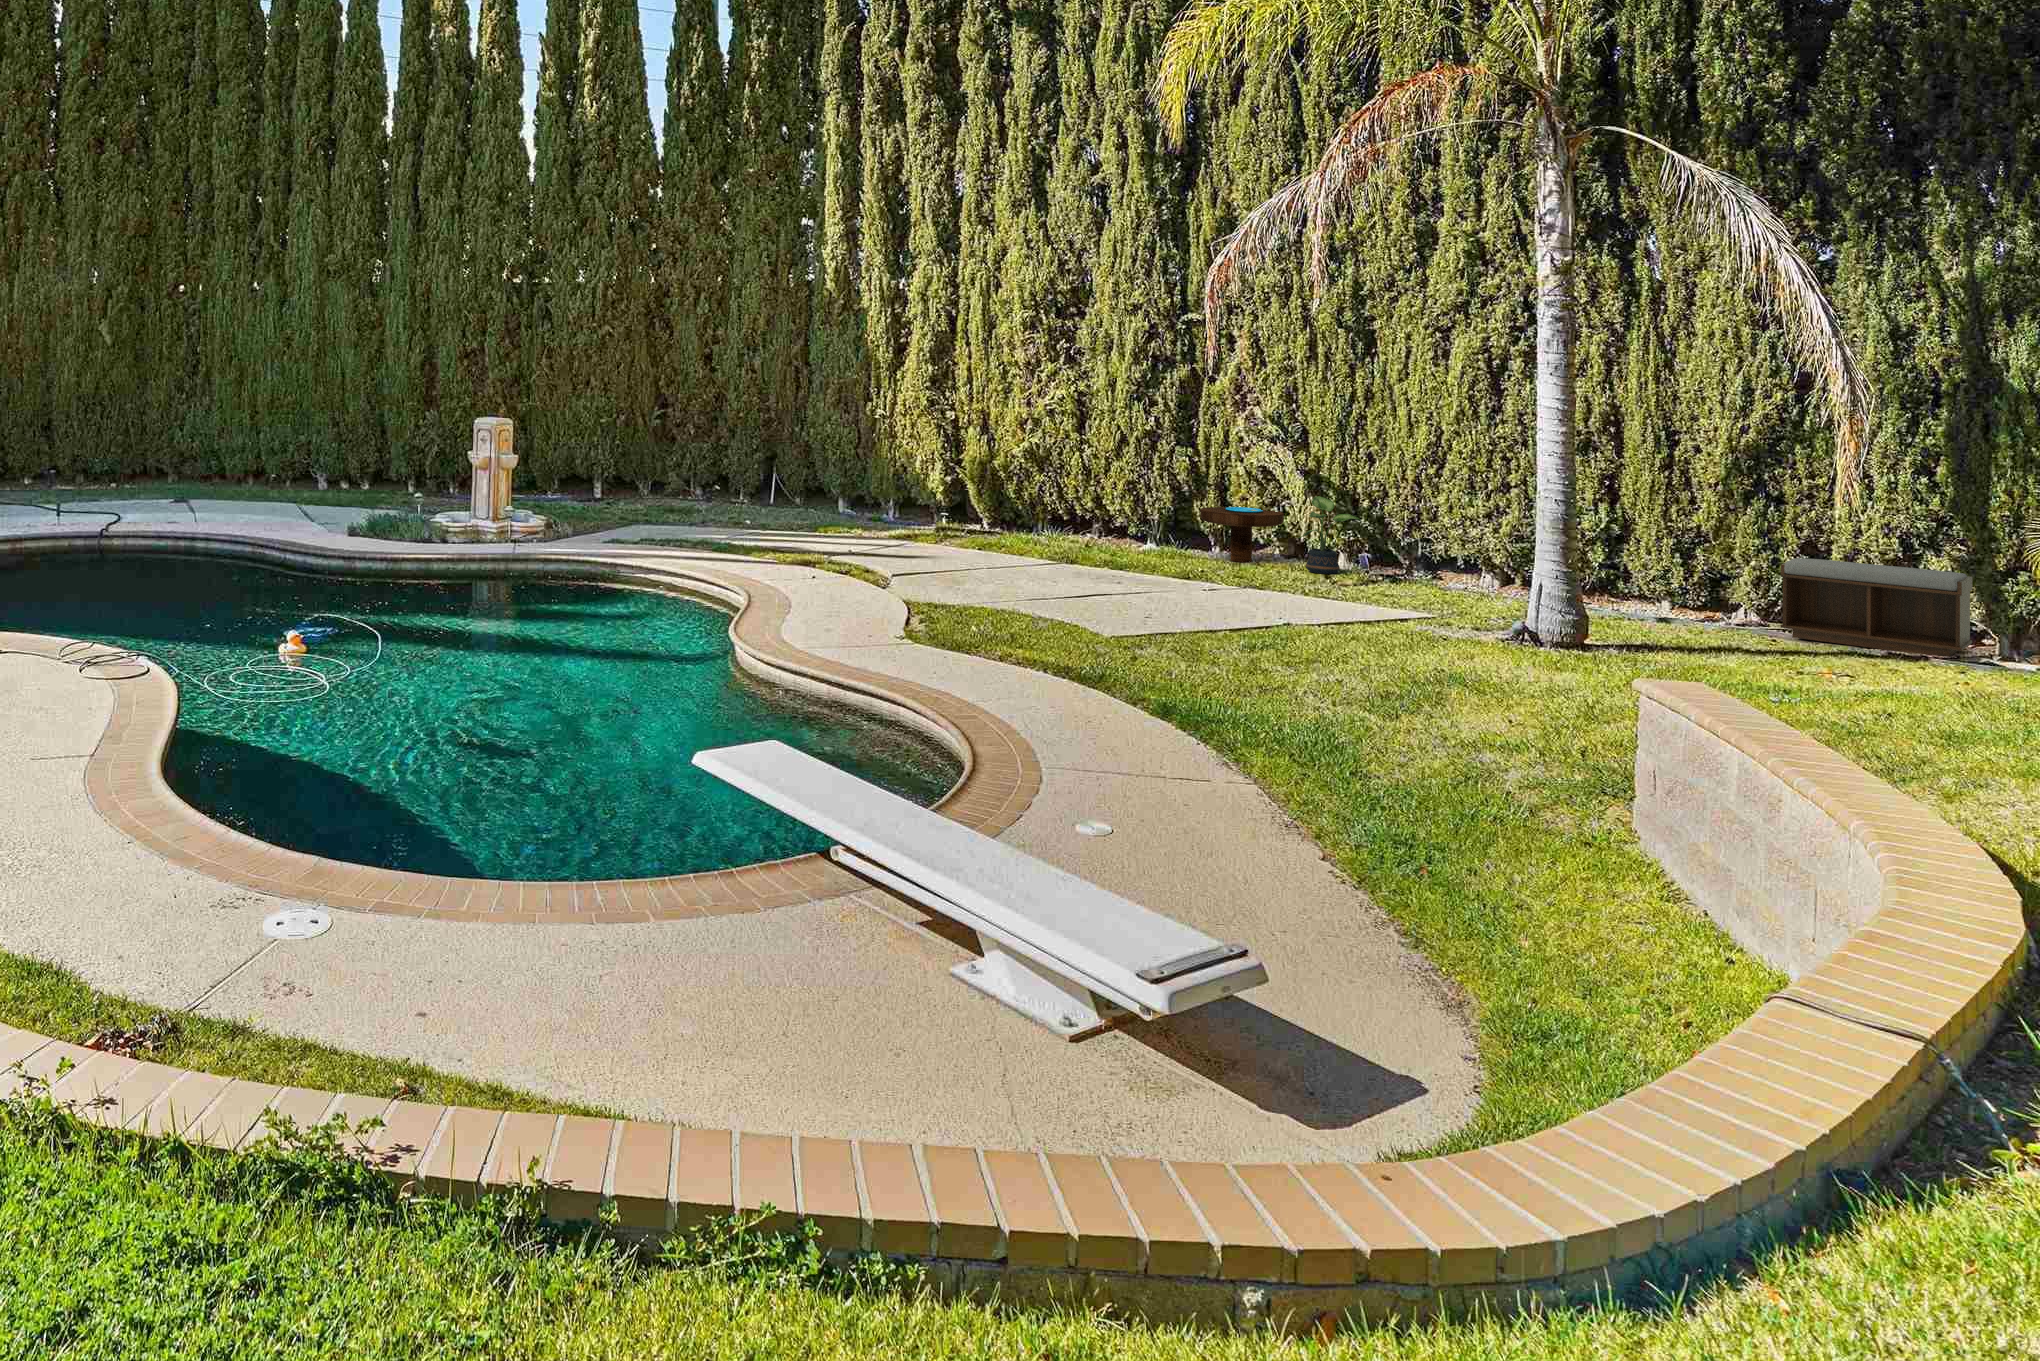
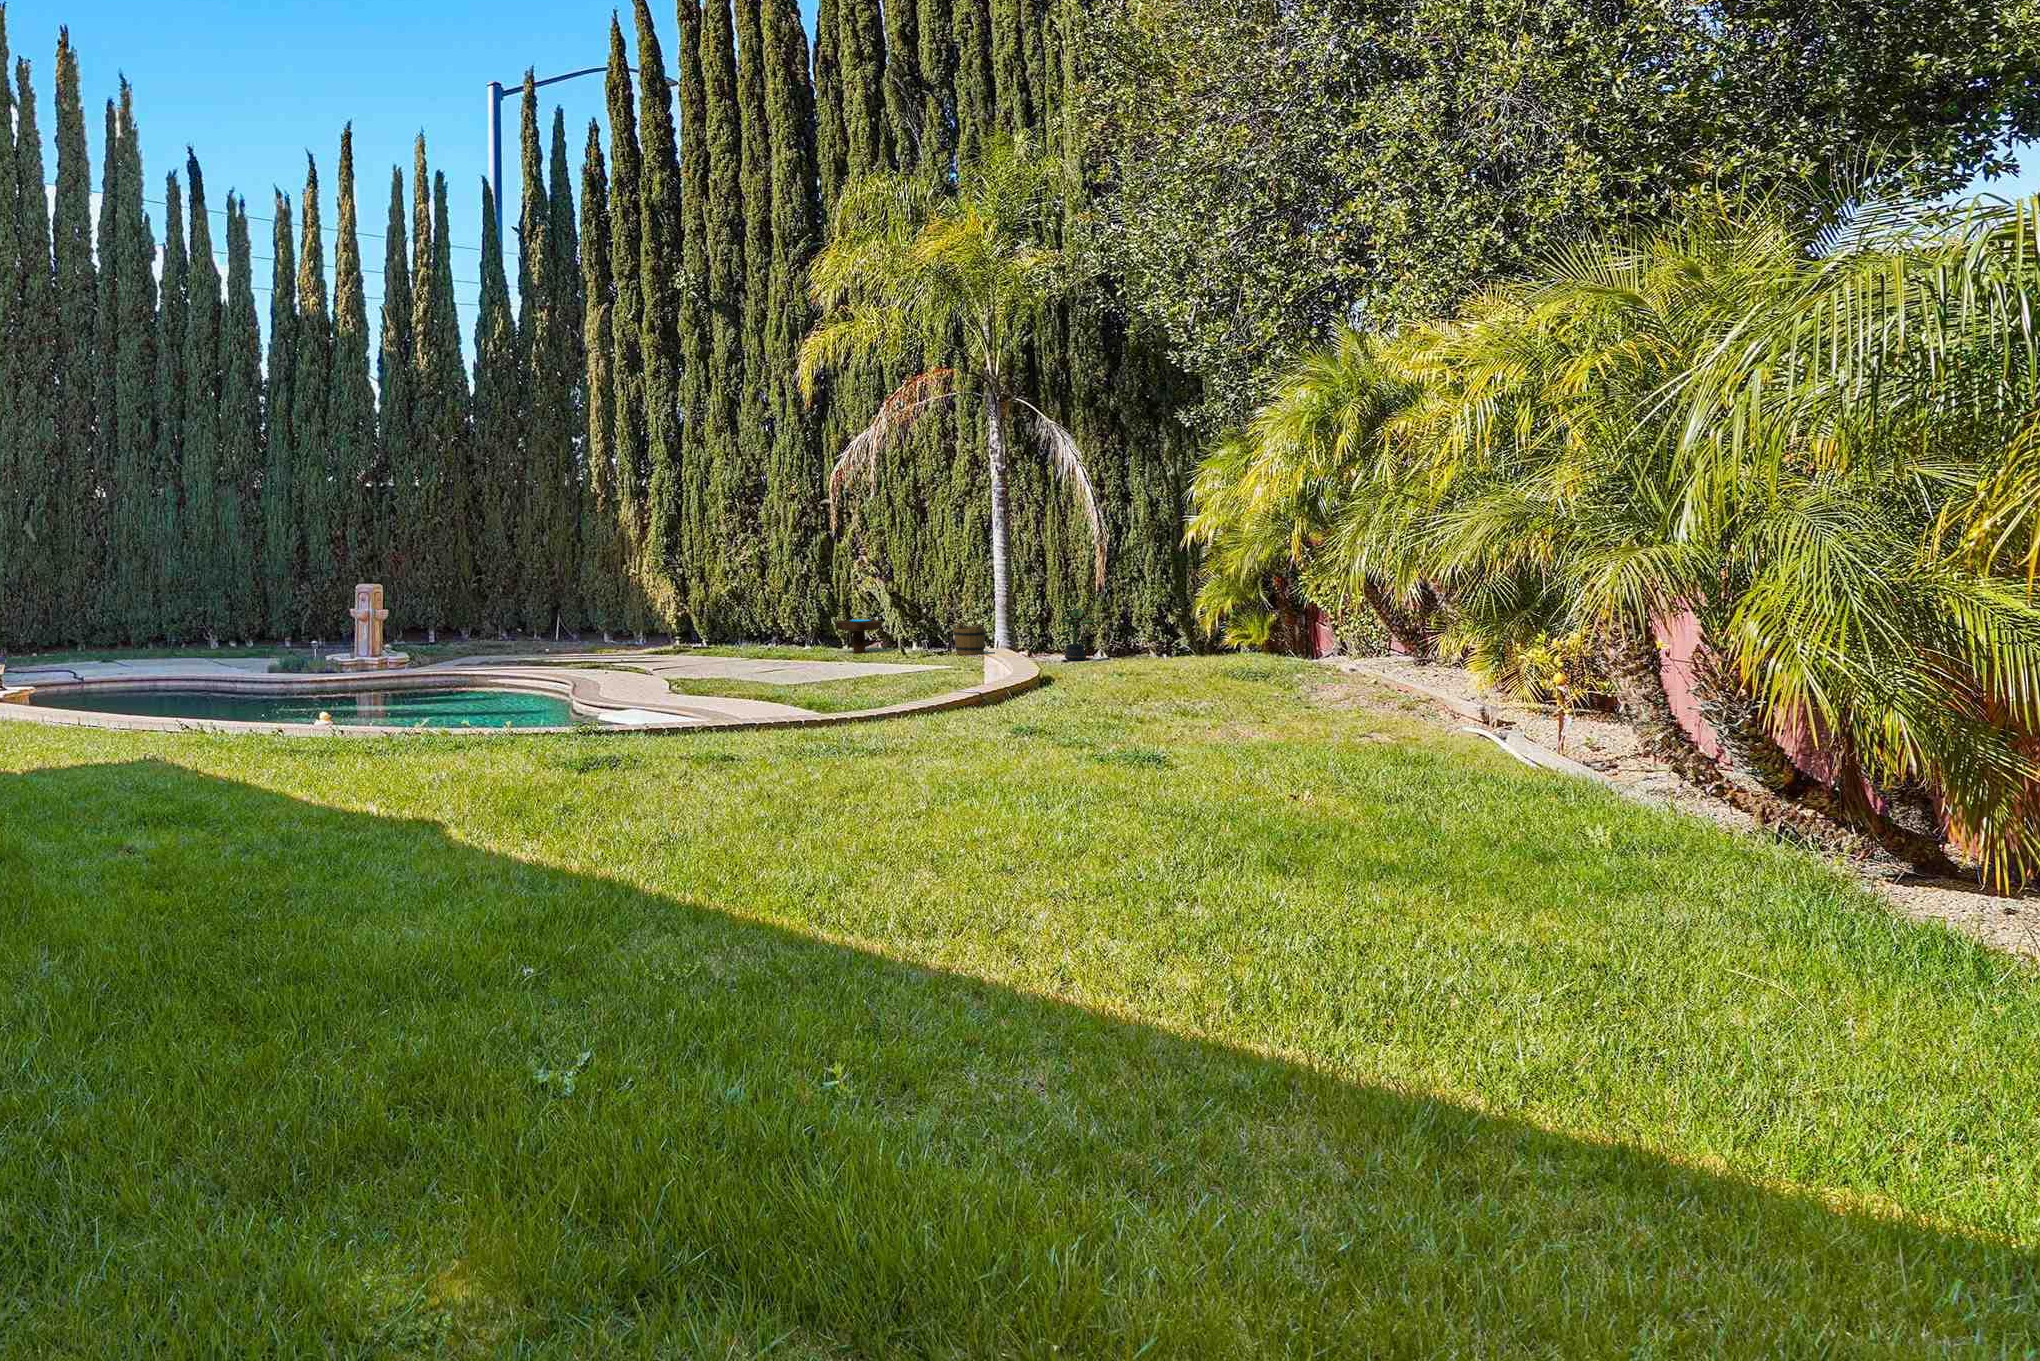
potted plant: present [1299,496,1362,574] -> present [1059,609,1097,661]
bucket: none [1424,528,1489,587] -> present [953,622,986,655]
bench: present [1780,558,1972,657] -> none [1107,622,1185,666]

